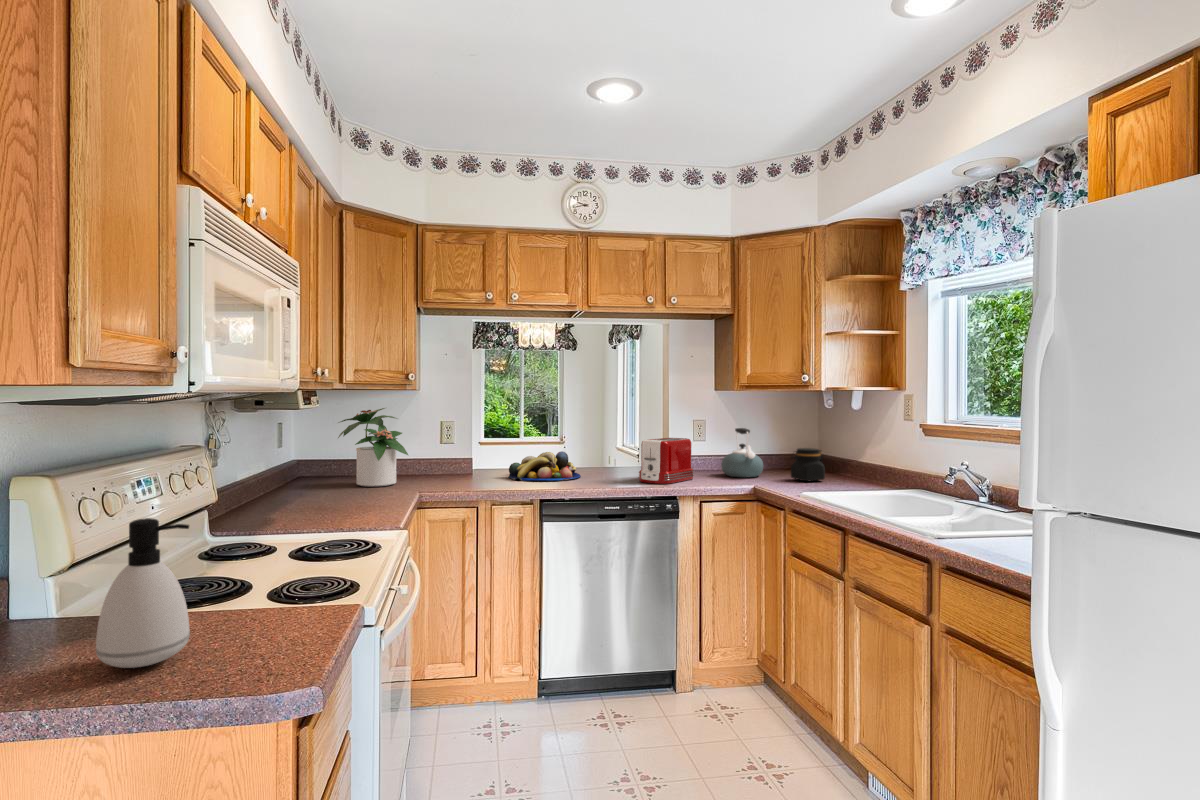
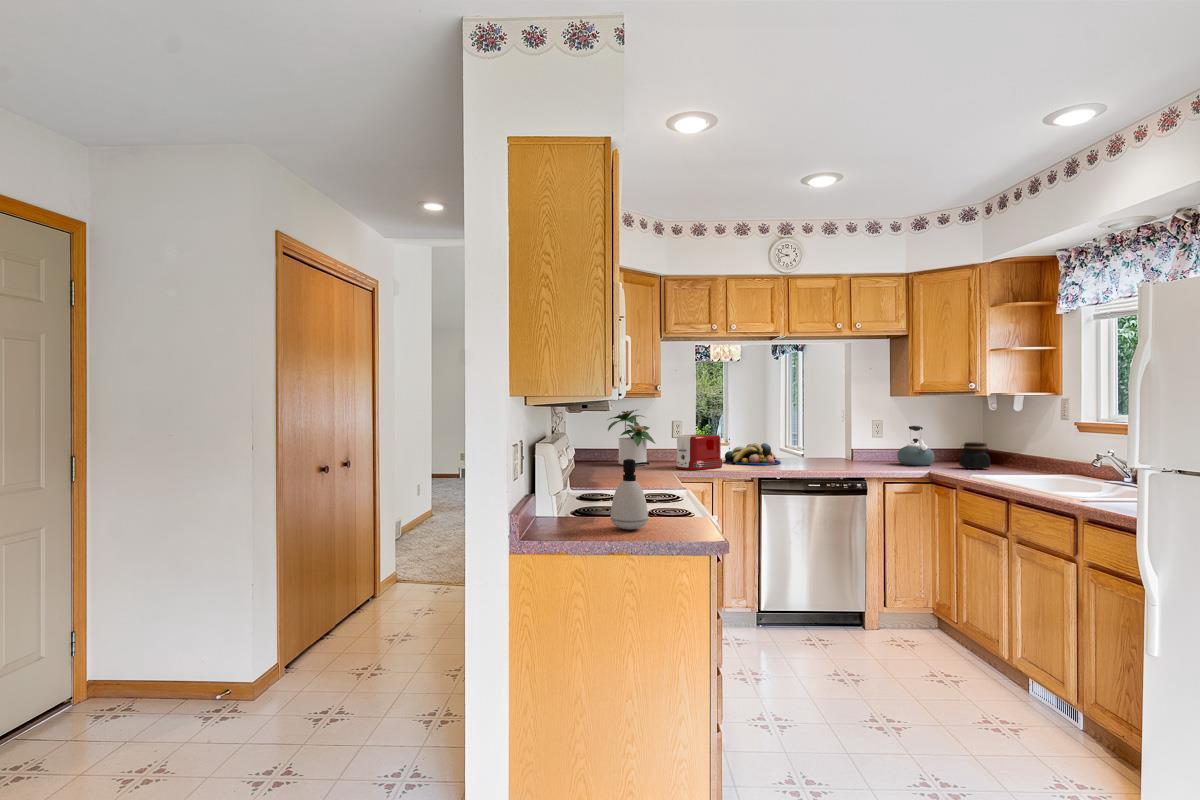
toaster: present [639,438,694,484] -> present [675,434,722,470]

